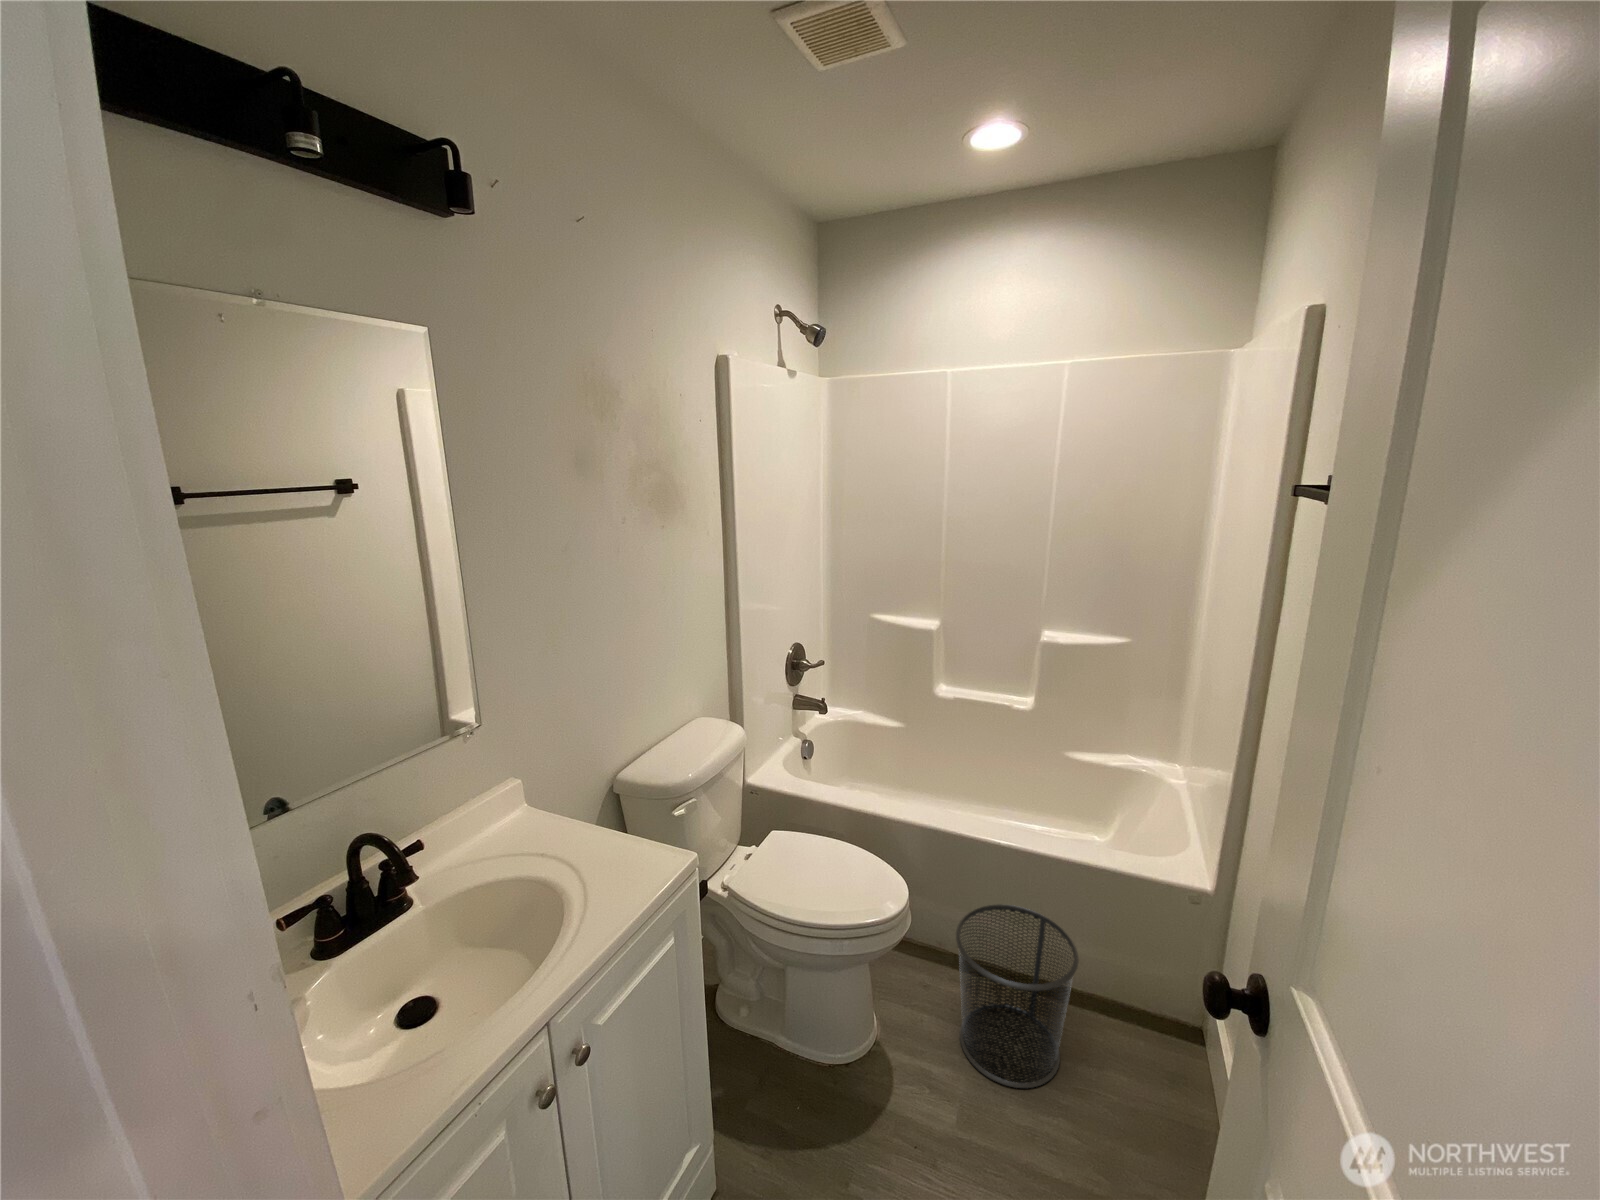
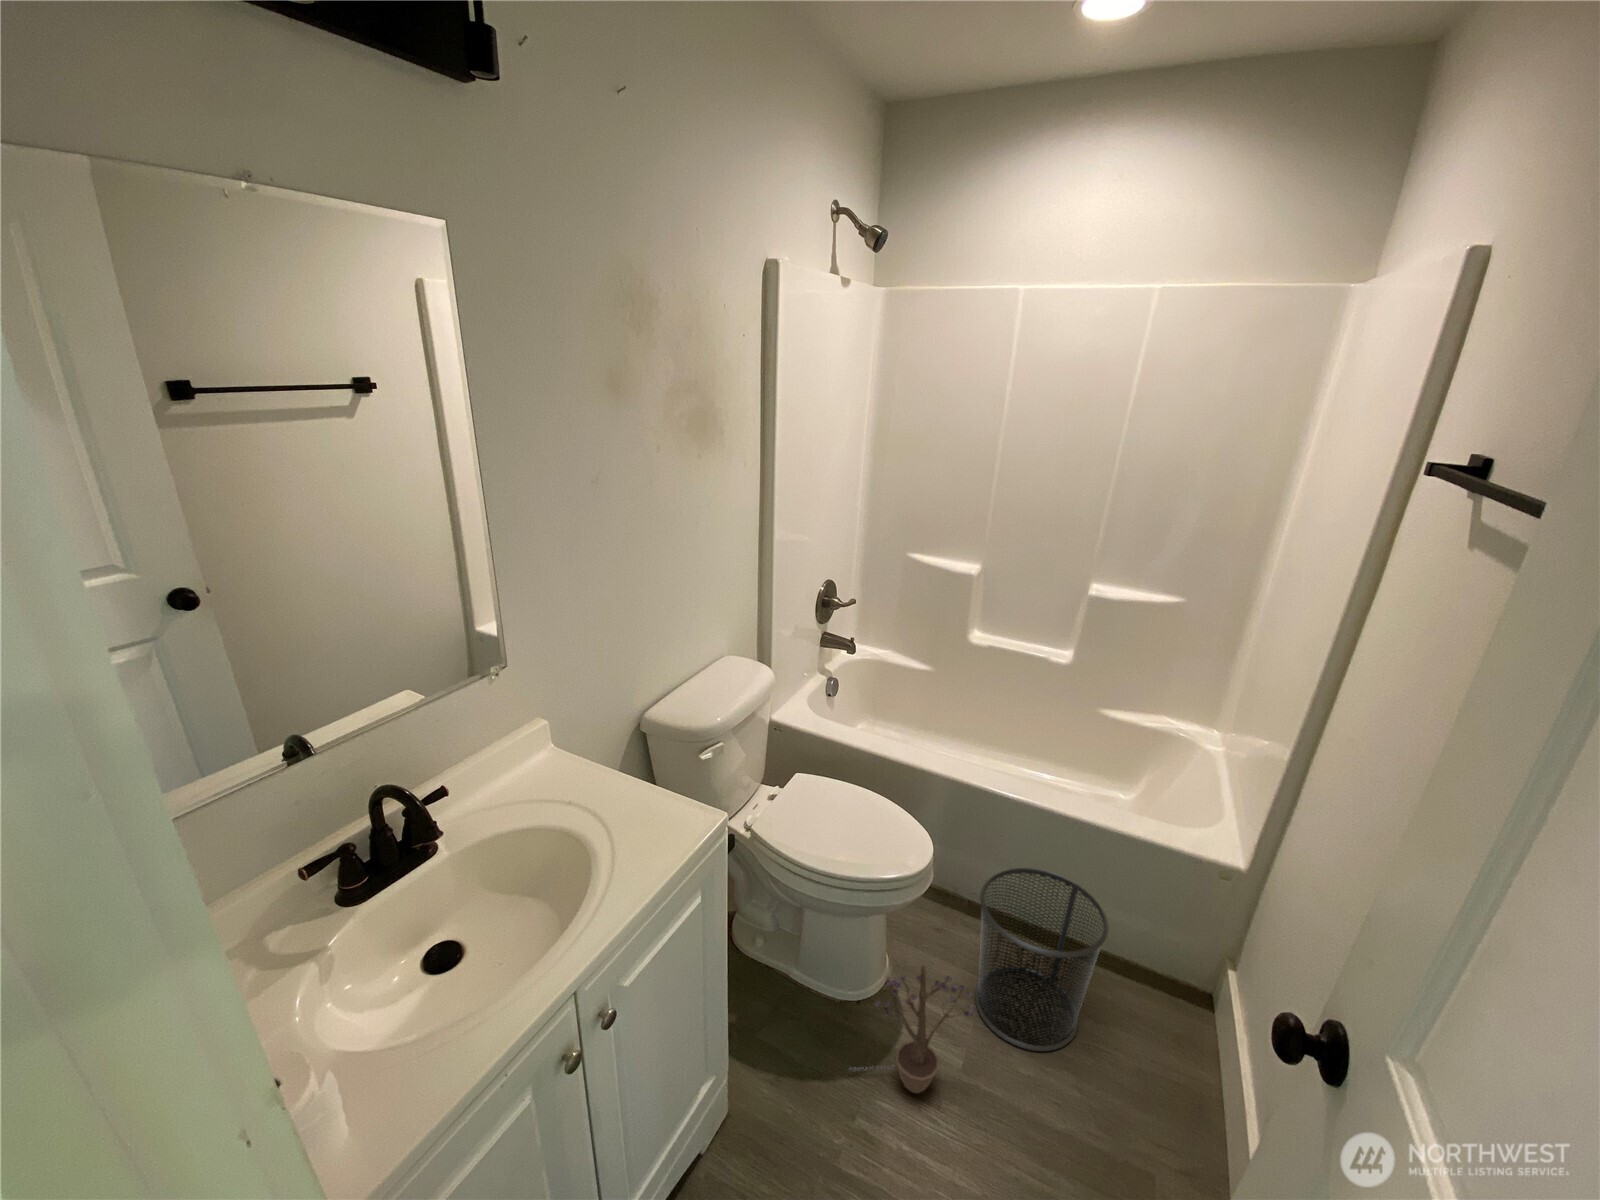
decorative plant: none [844,1010,961,1144] -> present [850,966,974,1093]

